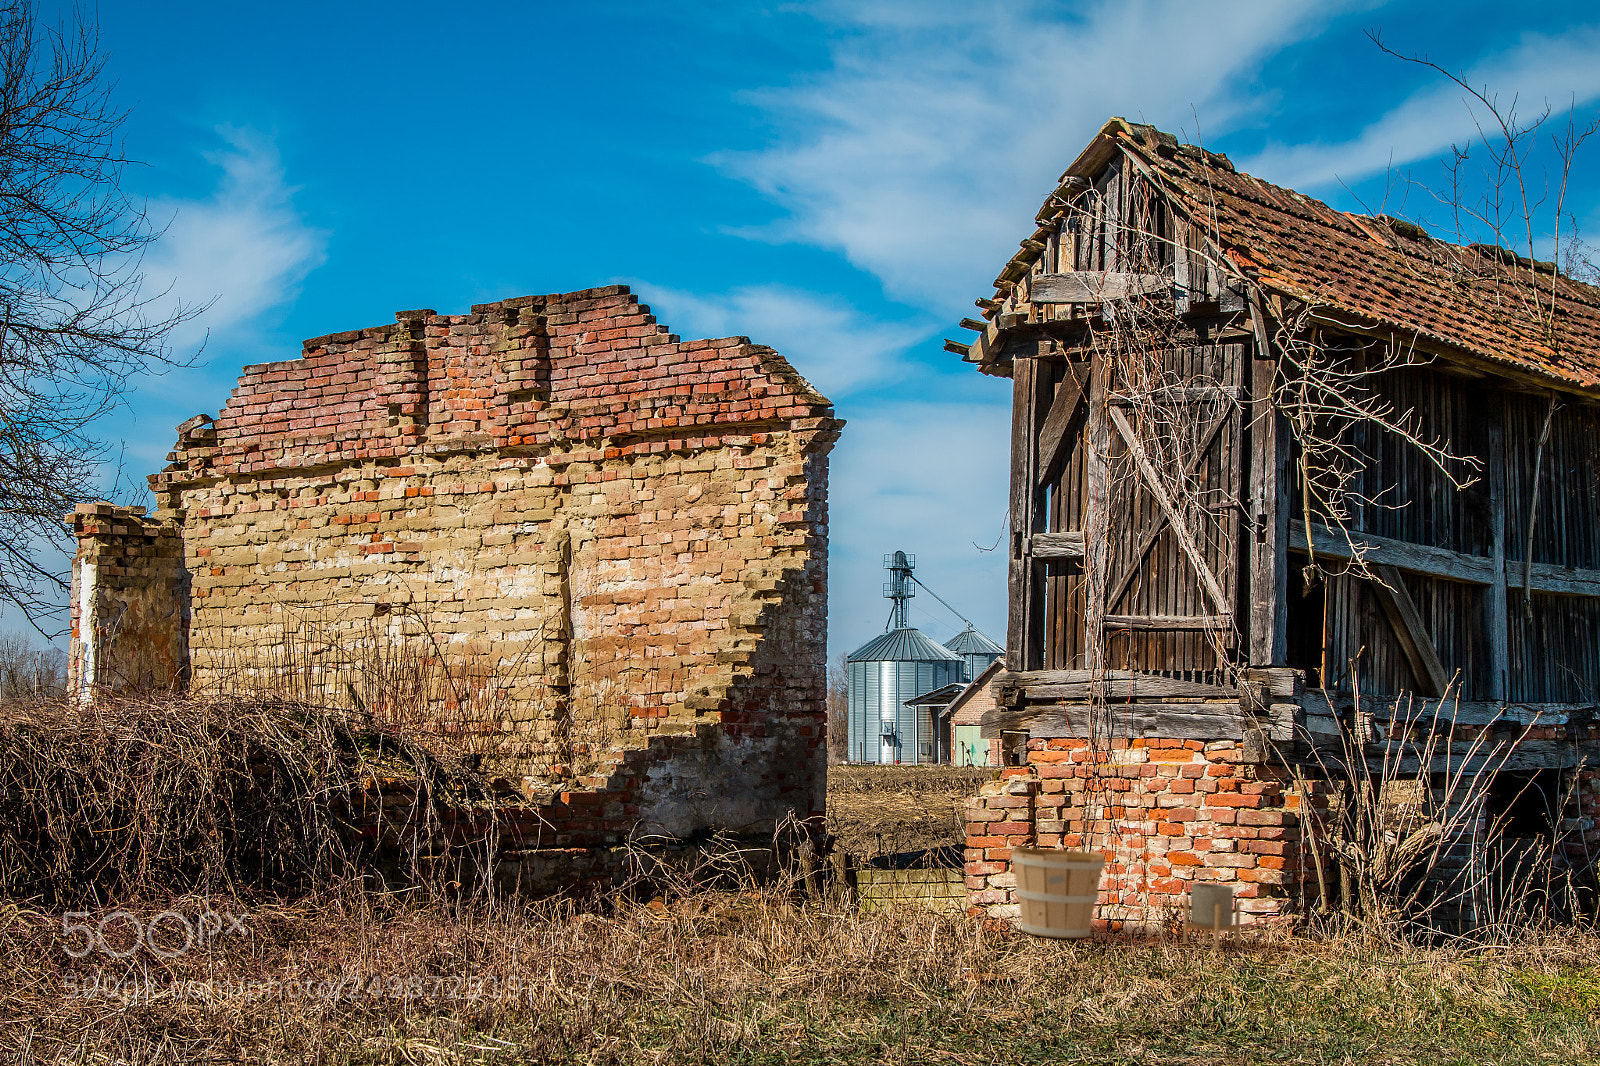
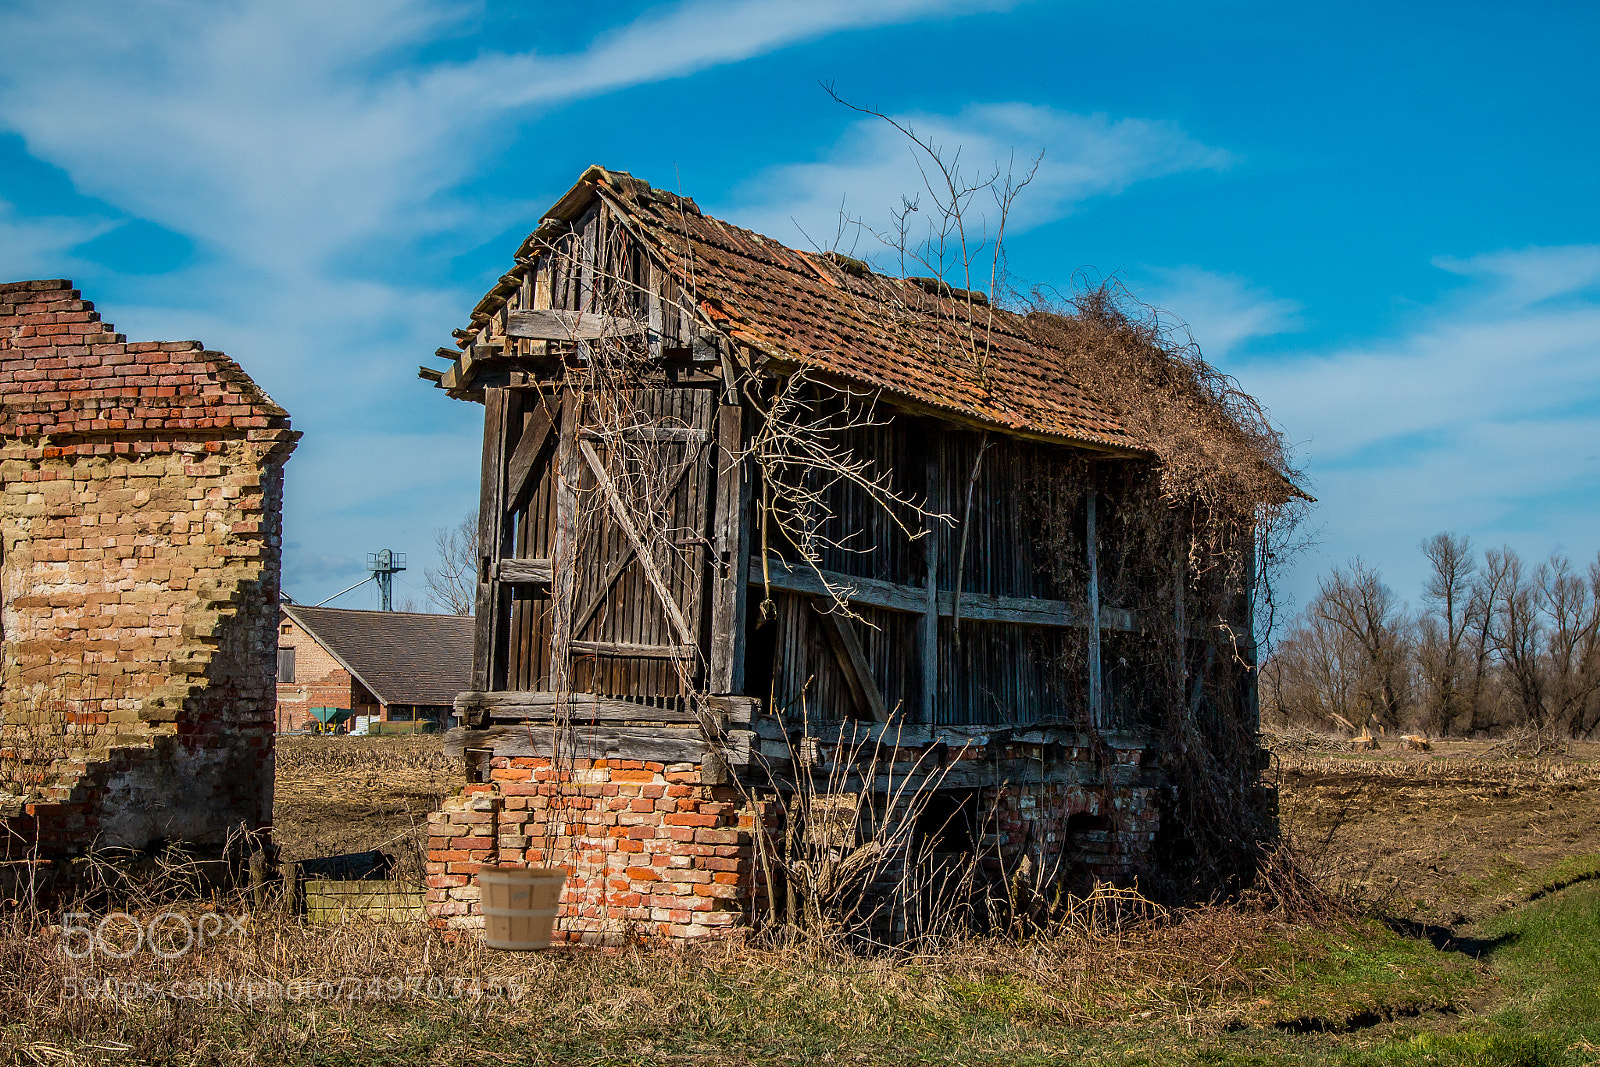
planter: present [1183,883,1240,950] -> none [635,892,687,952]

